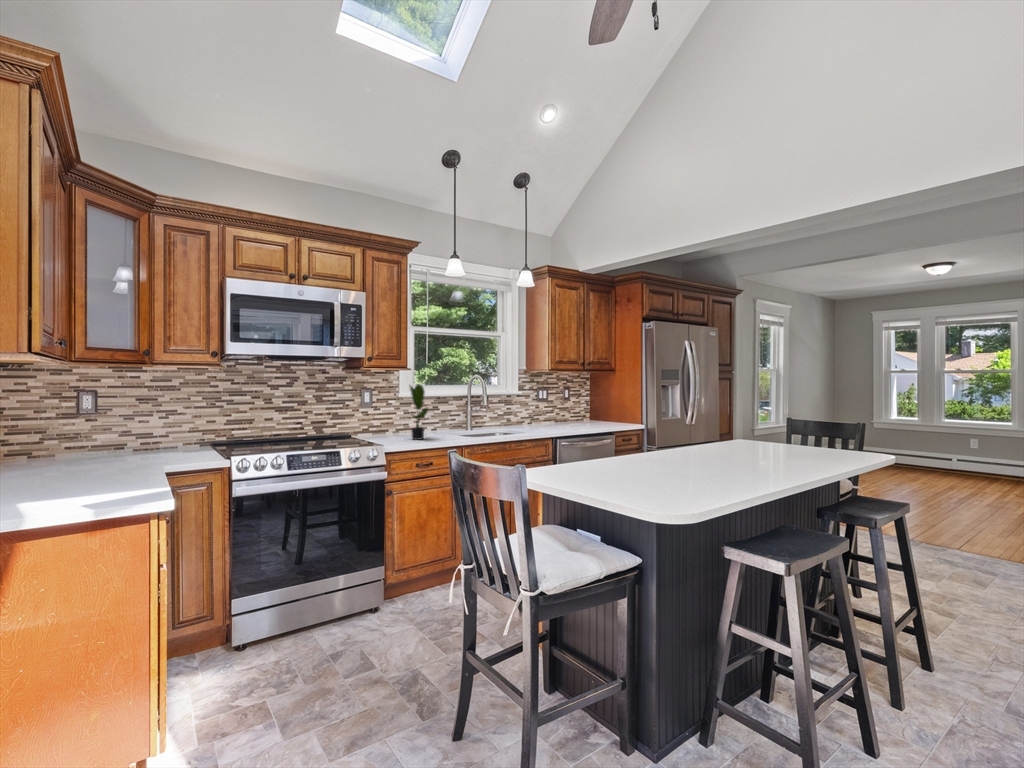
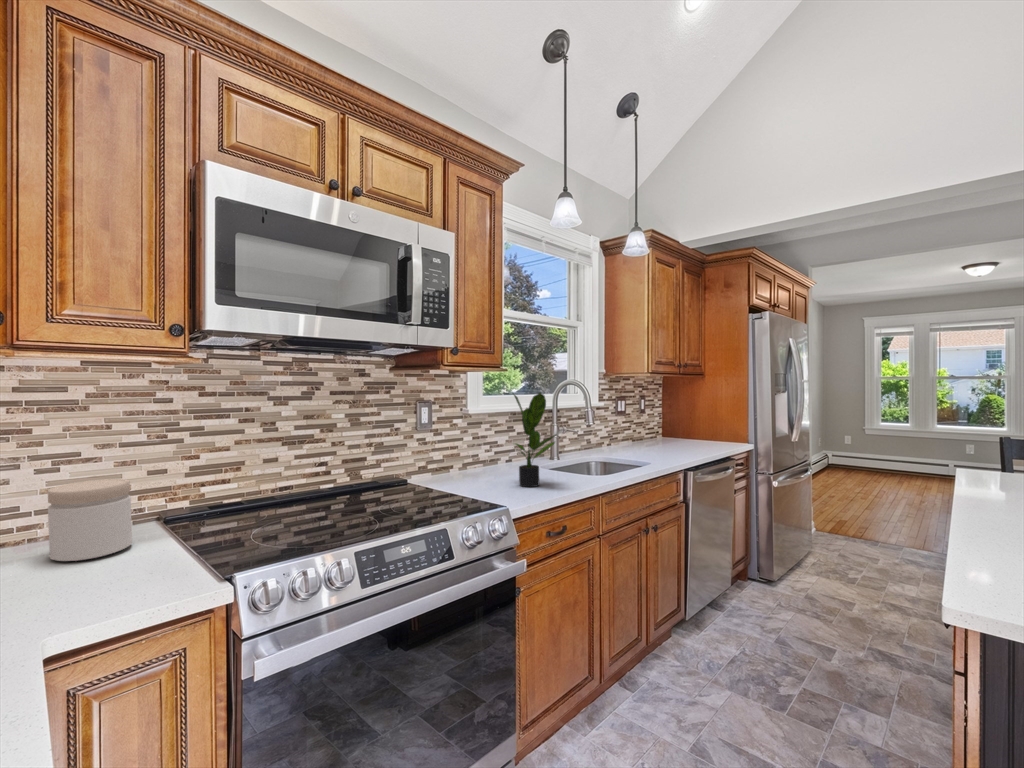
jar: none [164,421,198,453] -> present [48,479,132,561]

